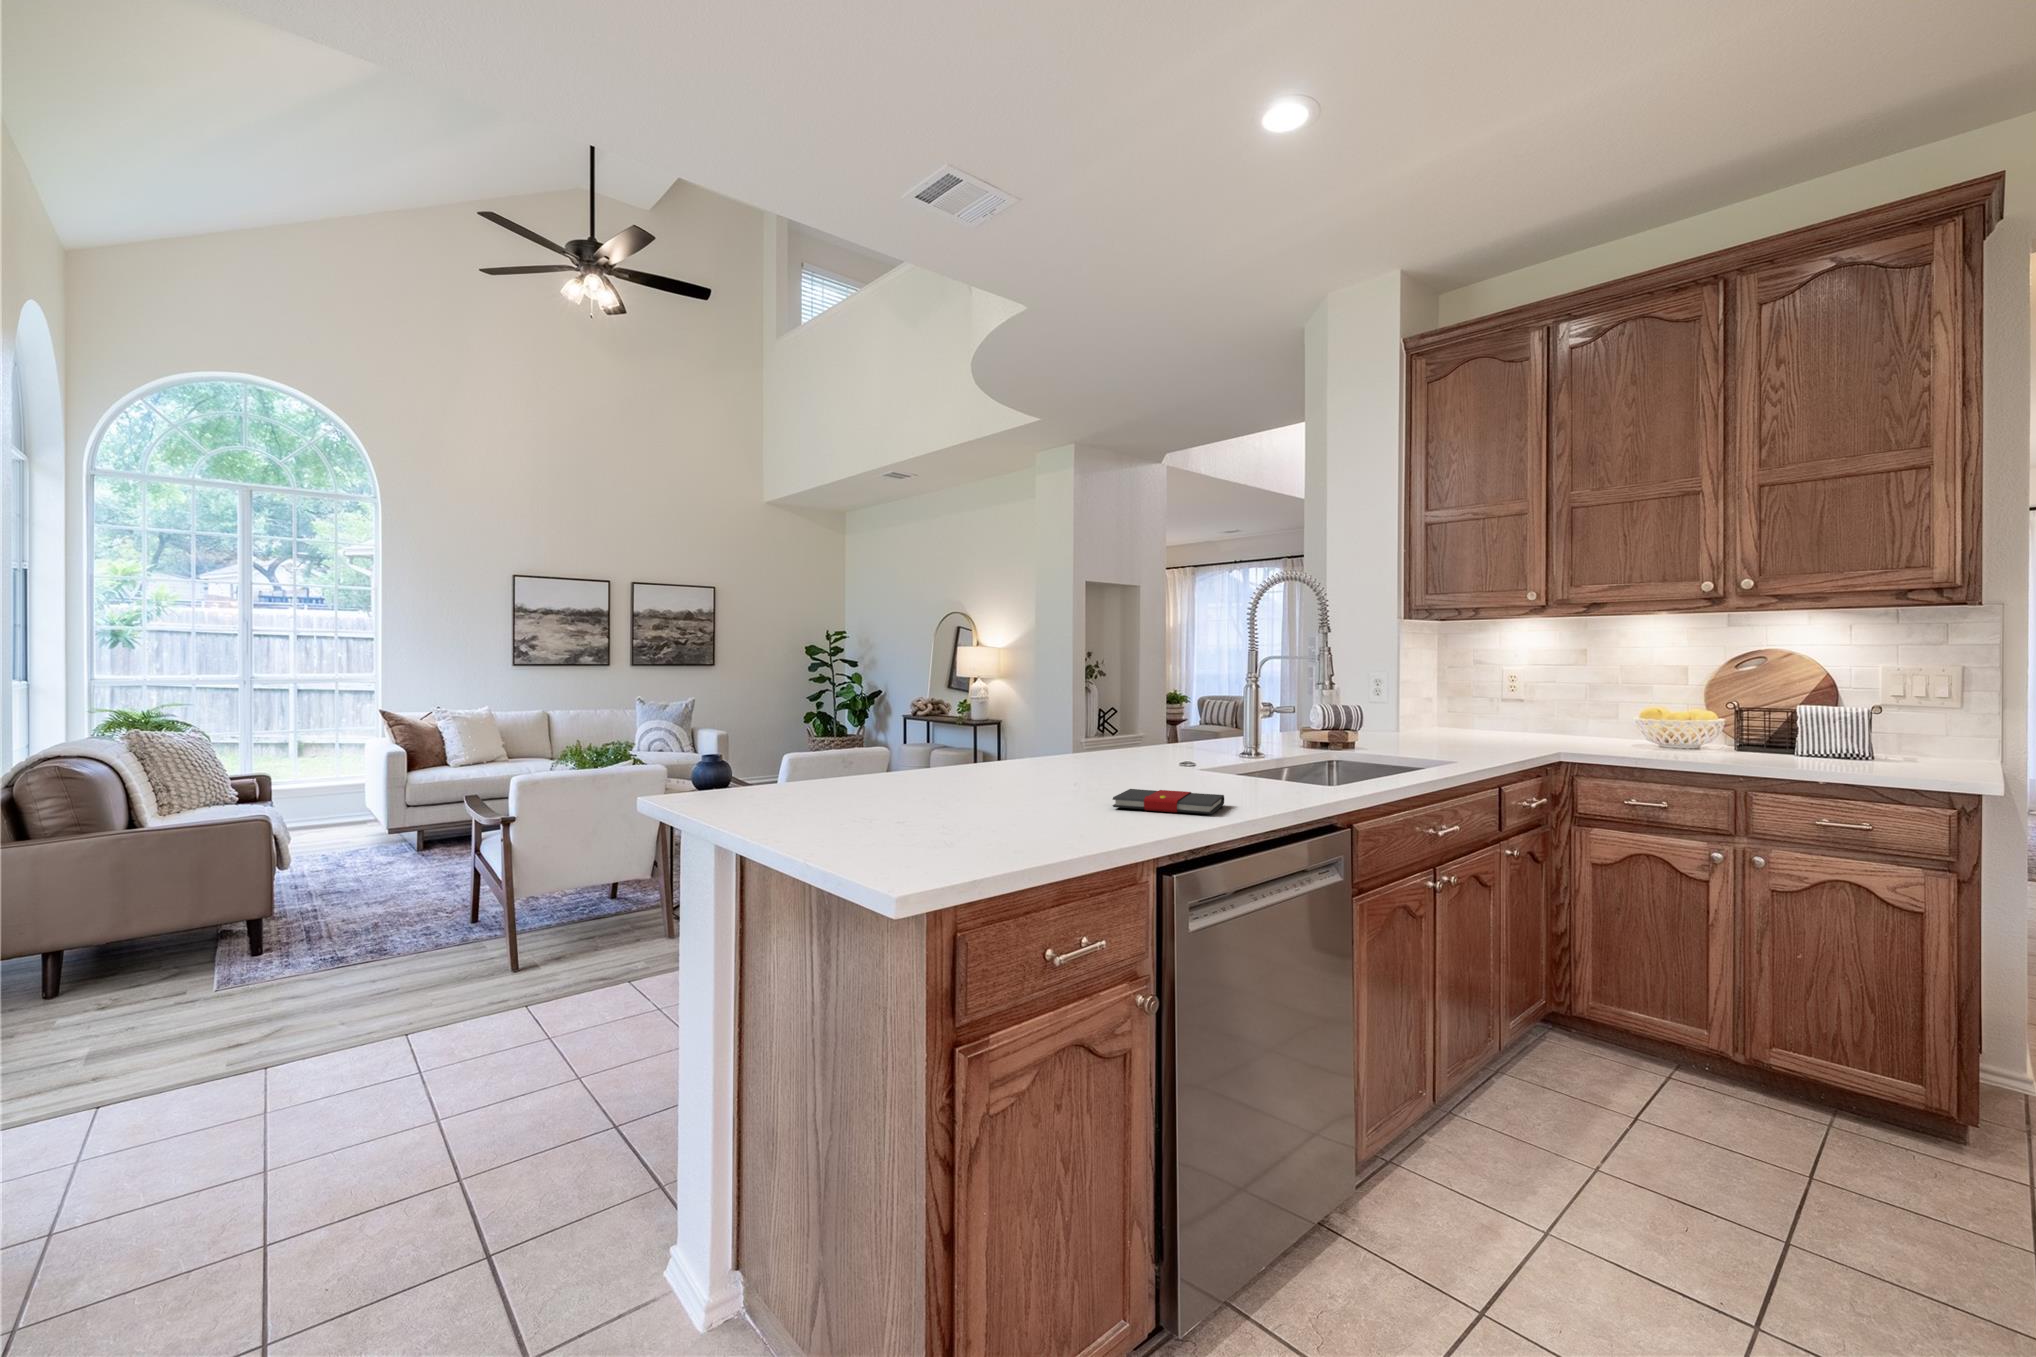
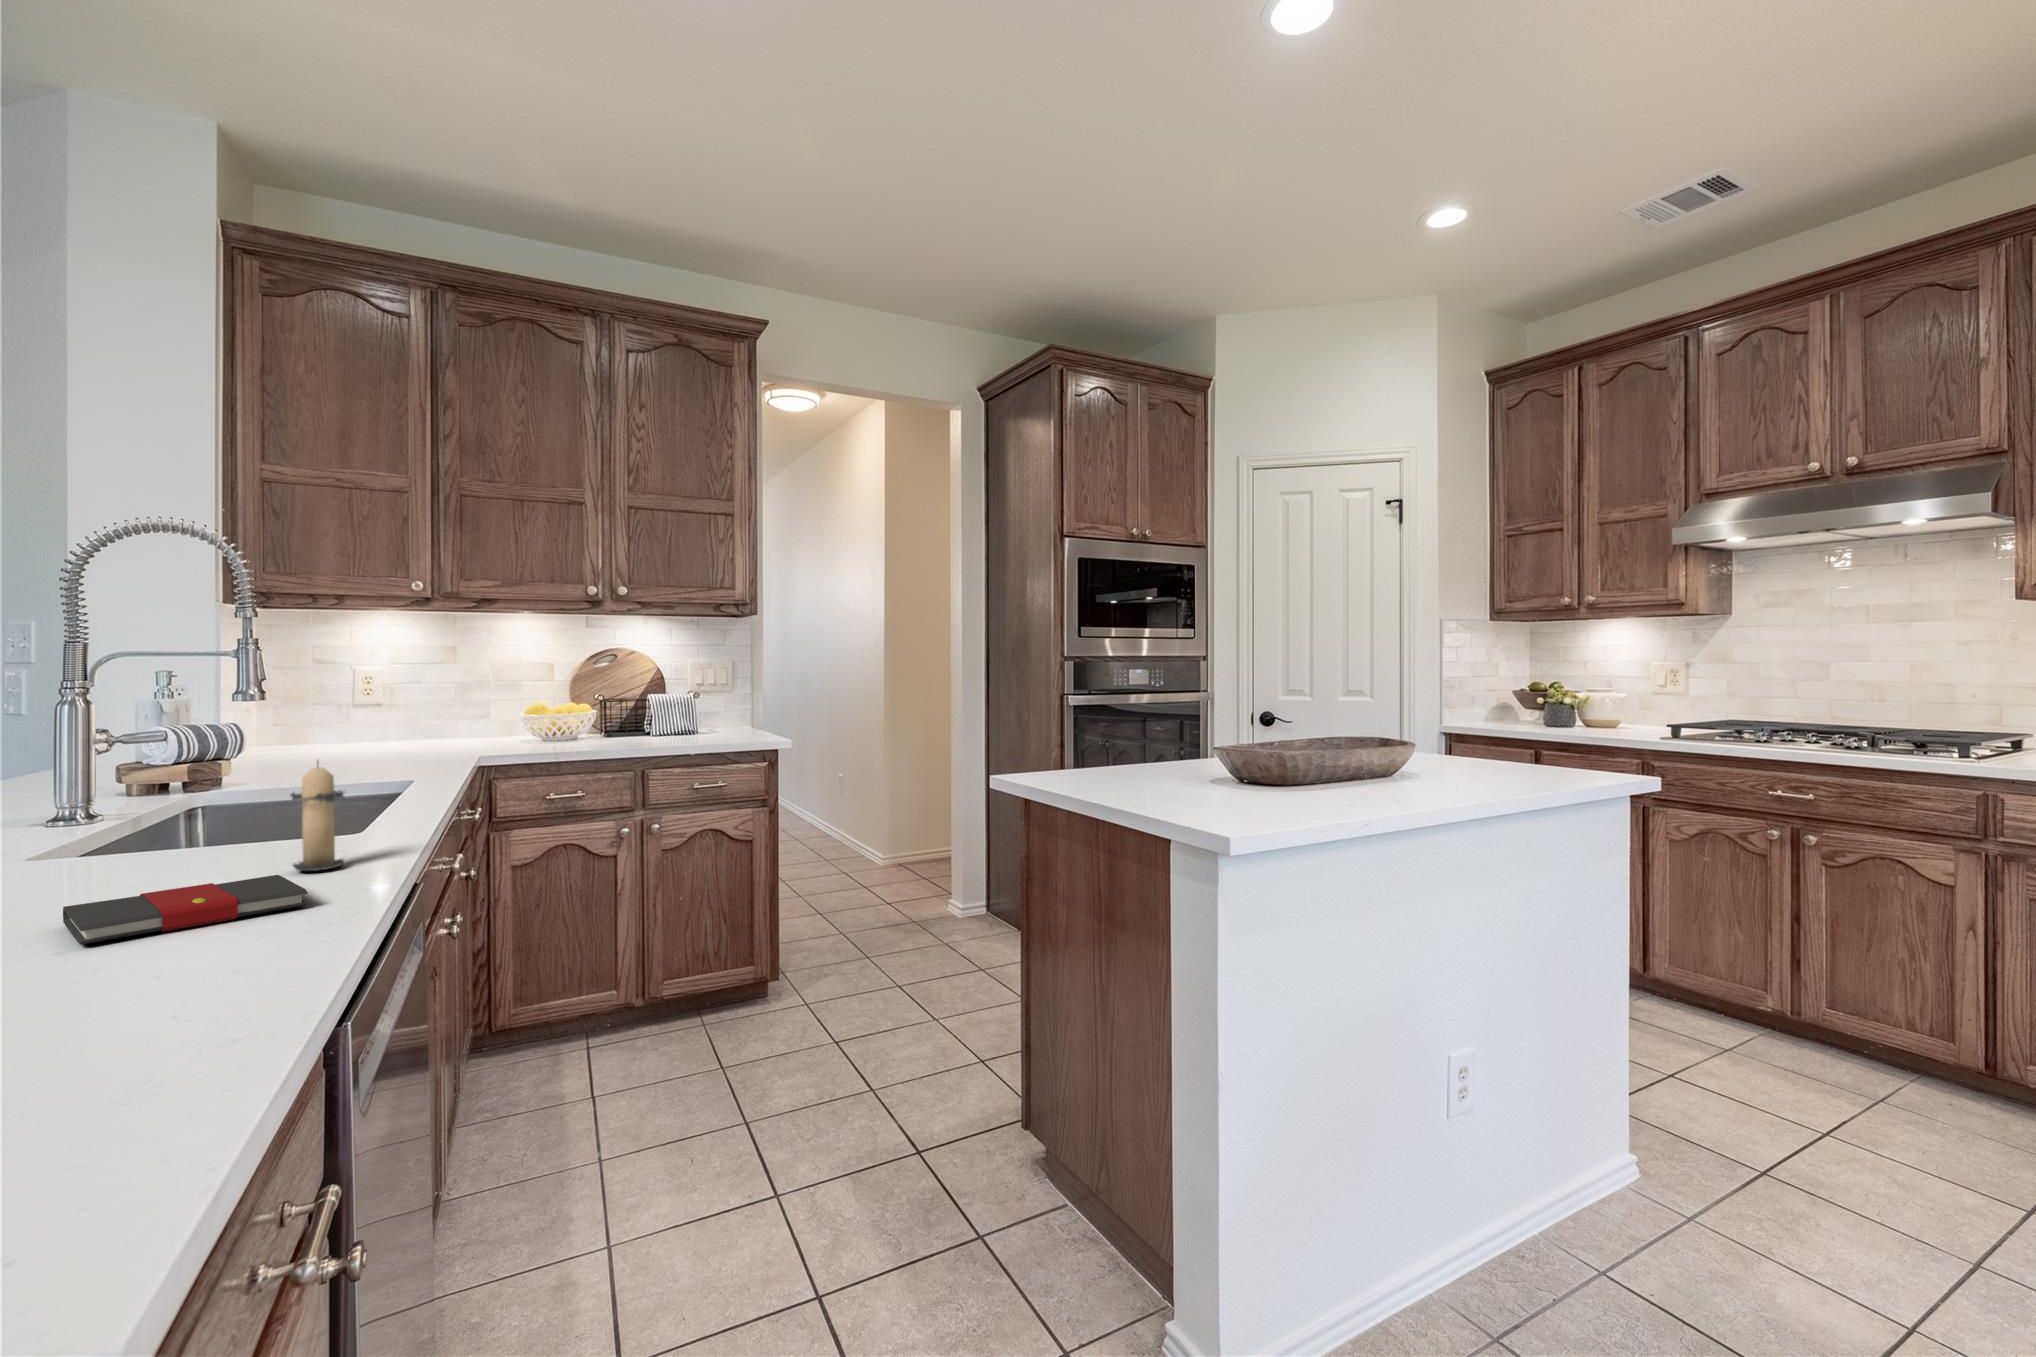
candle: none [1248,725,1287,802] -> present [291,761,344,871]

